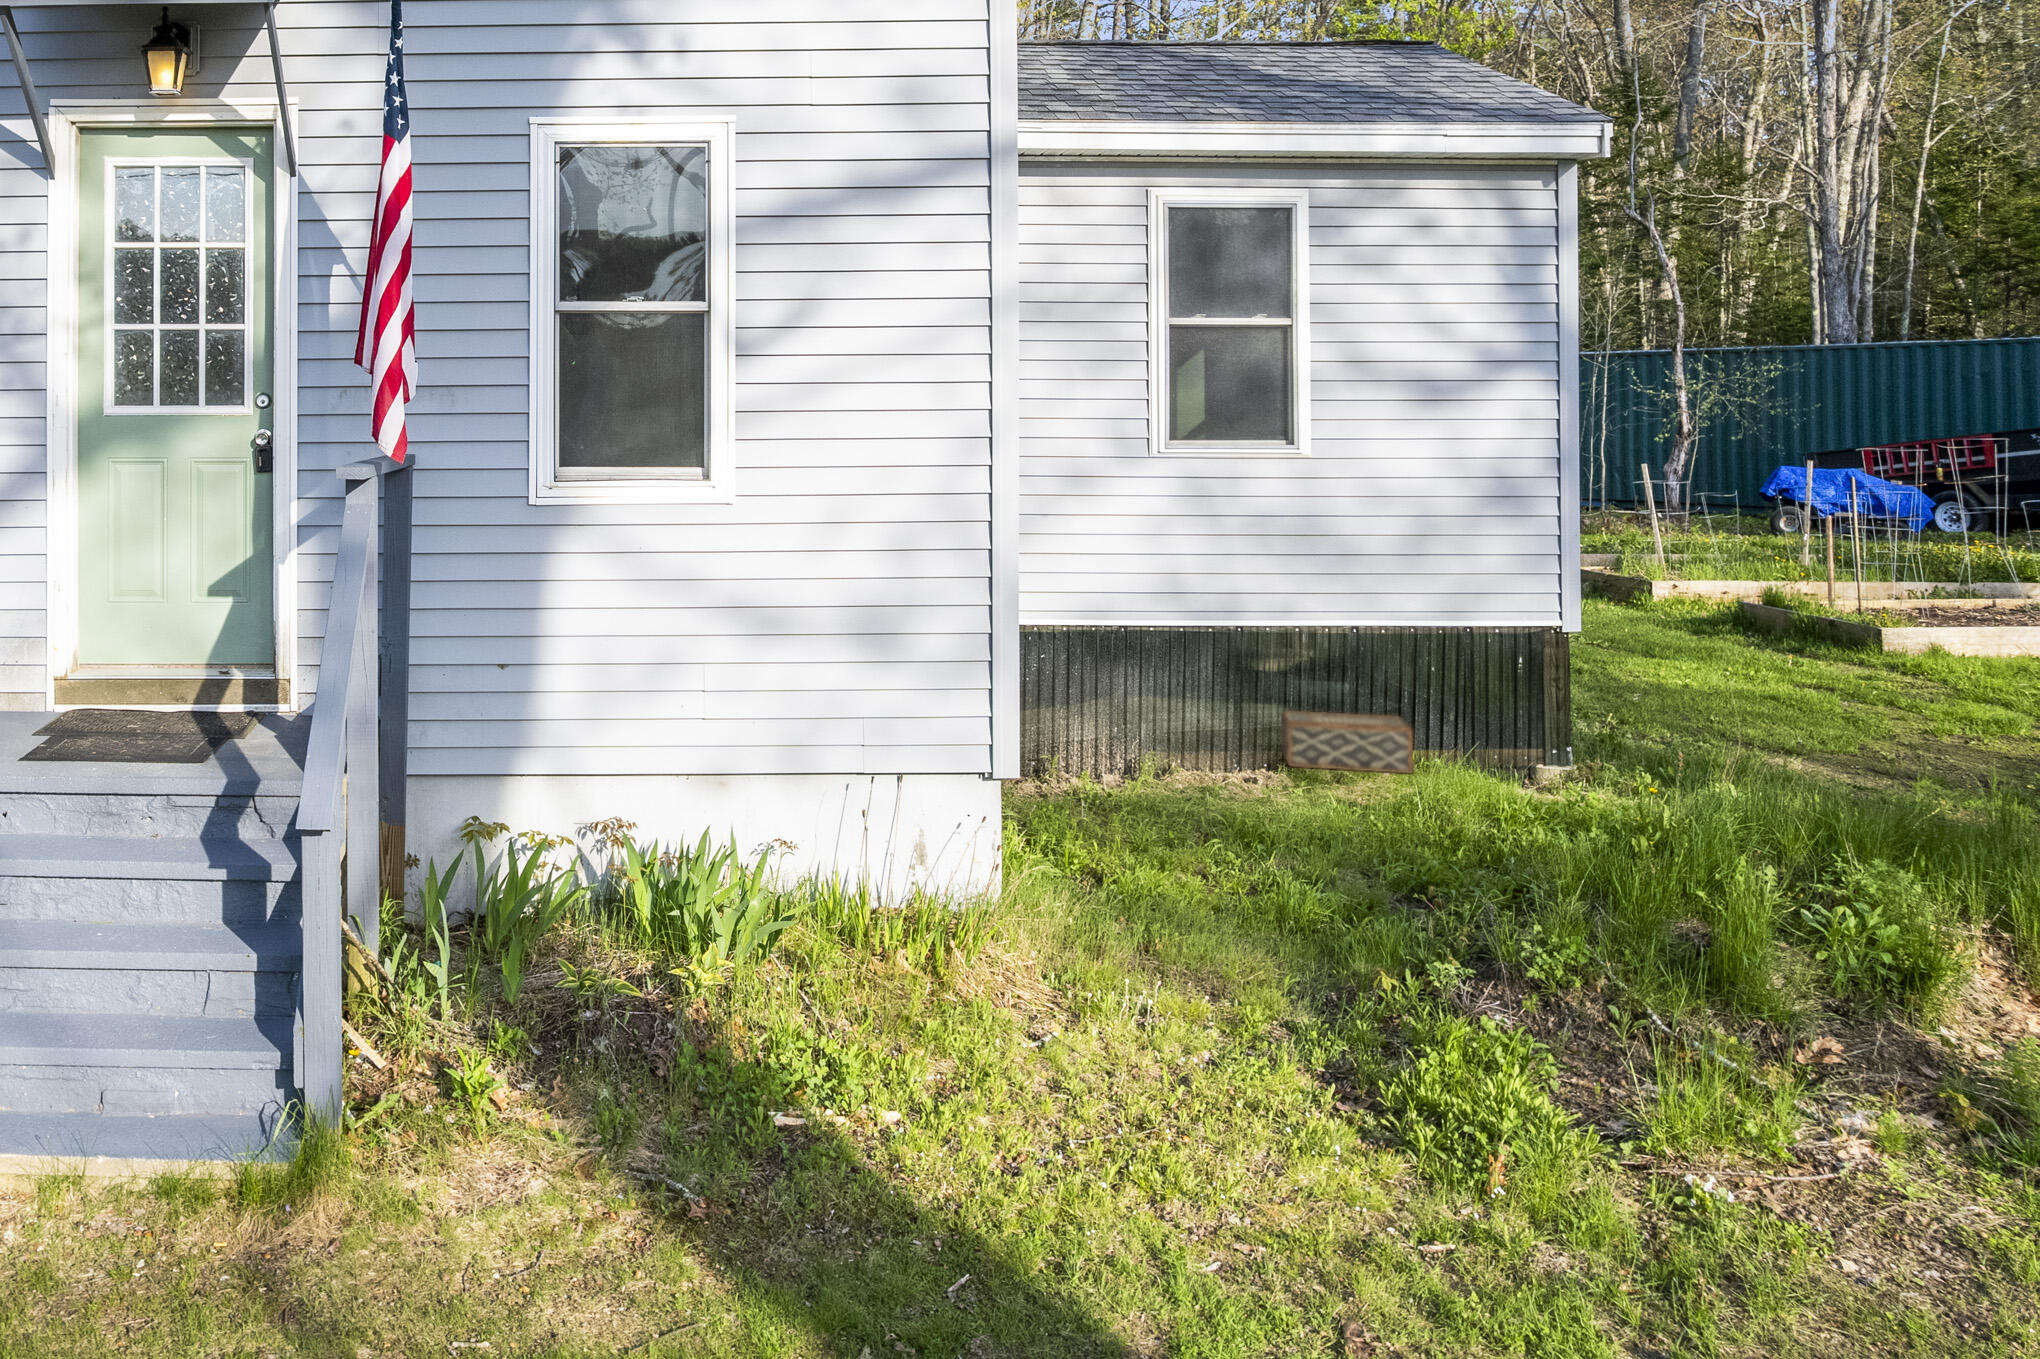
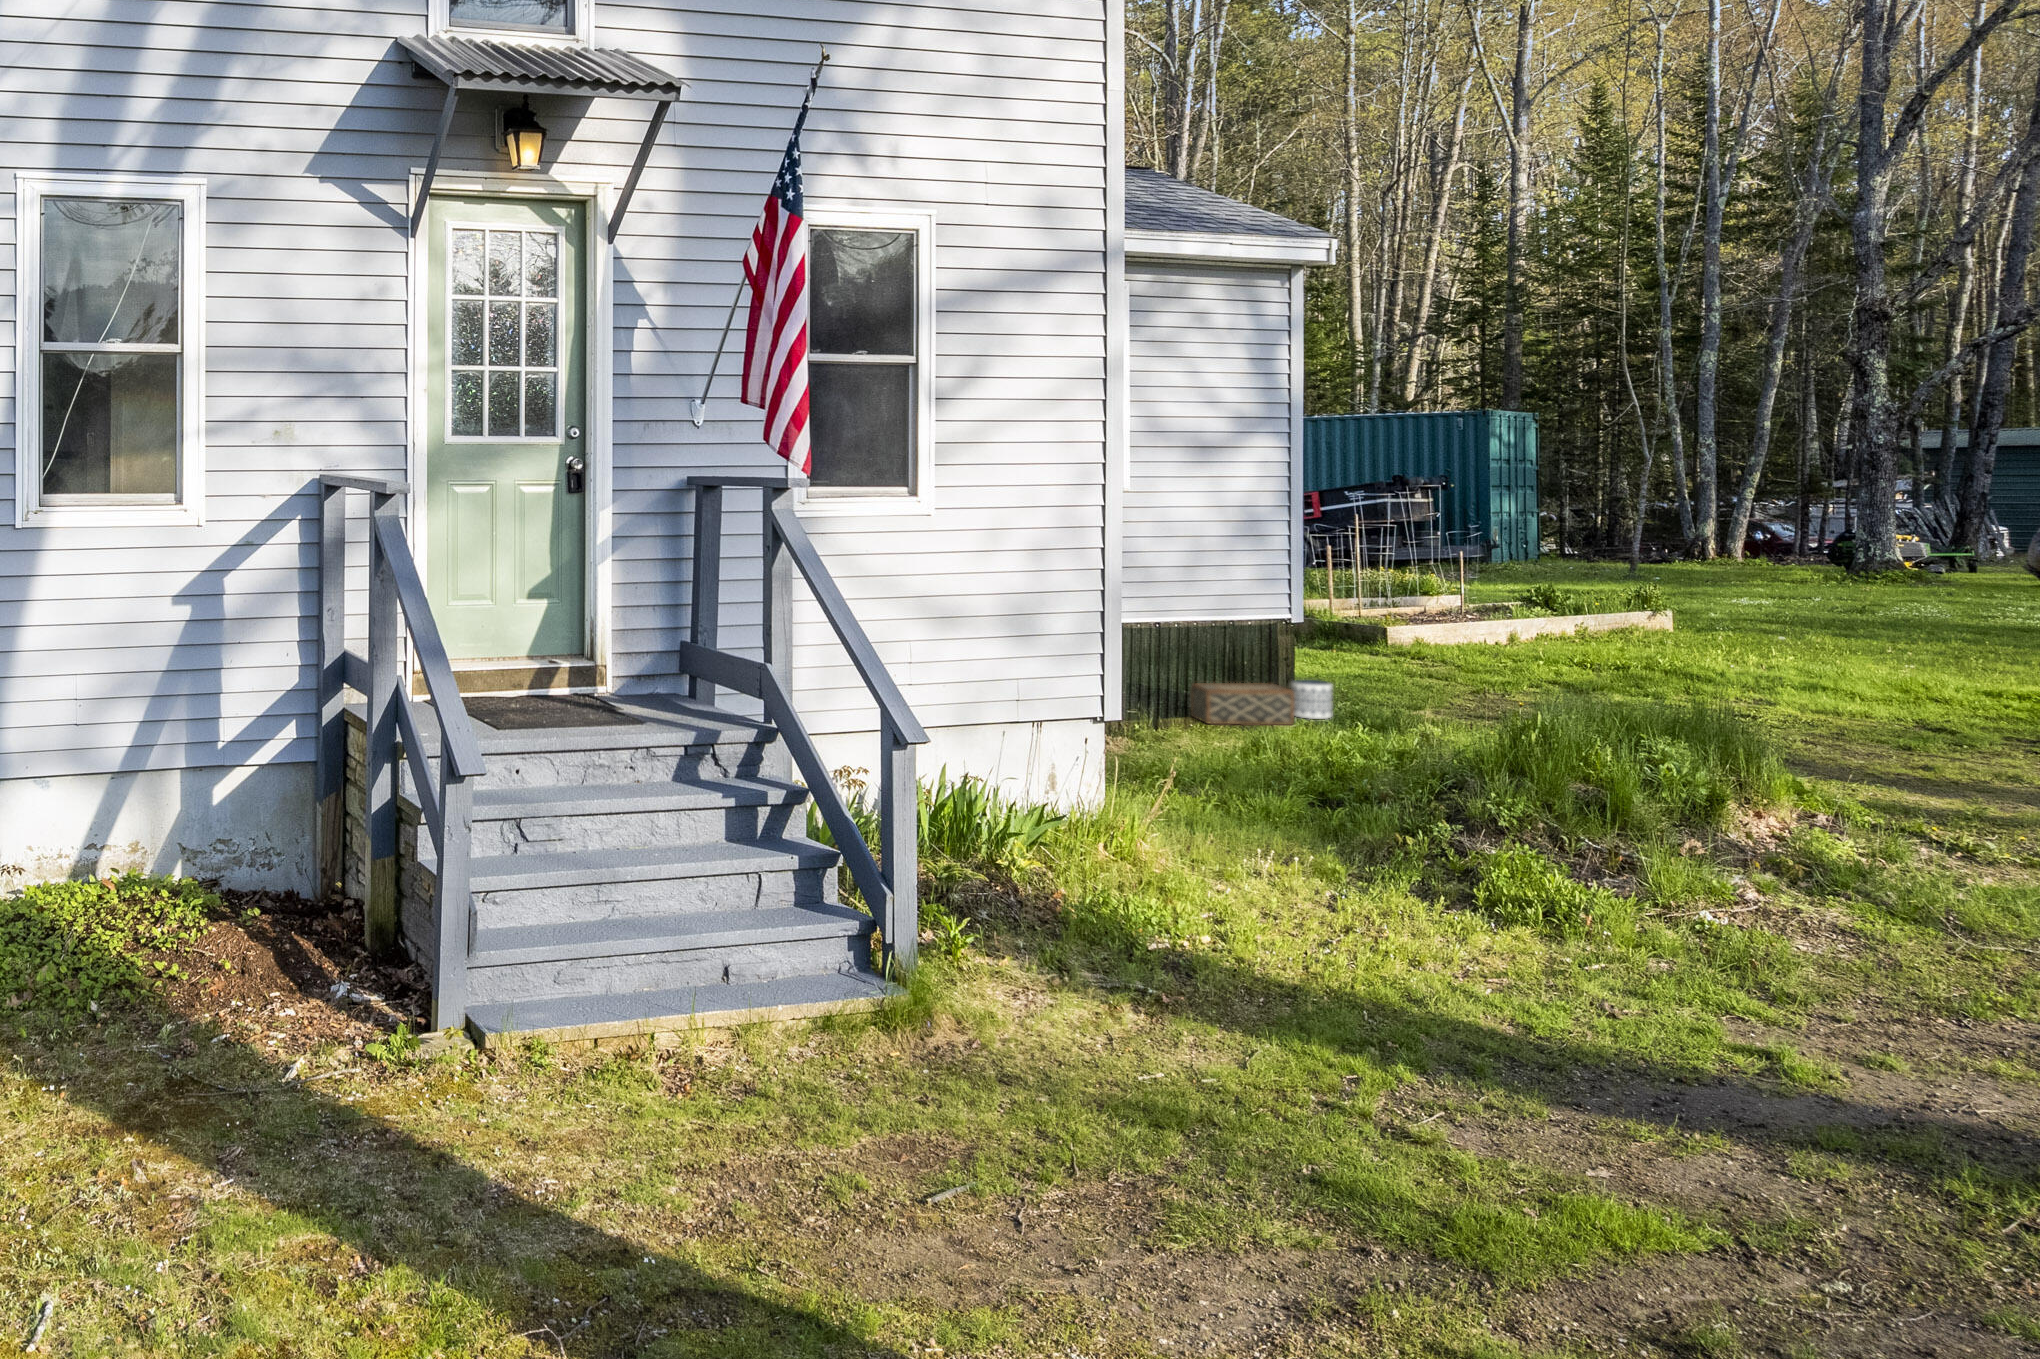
planter: none [1427,712,1485,767] -> present [1291,680,1333,719]

